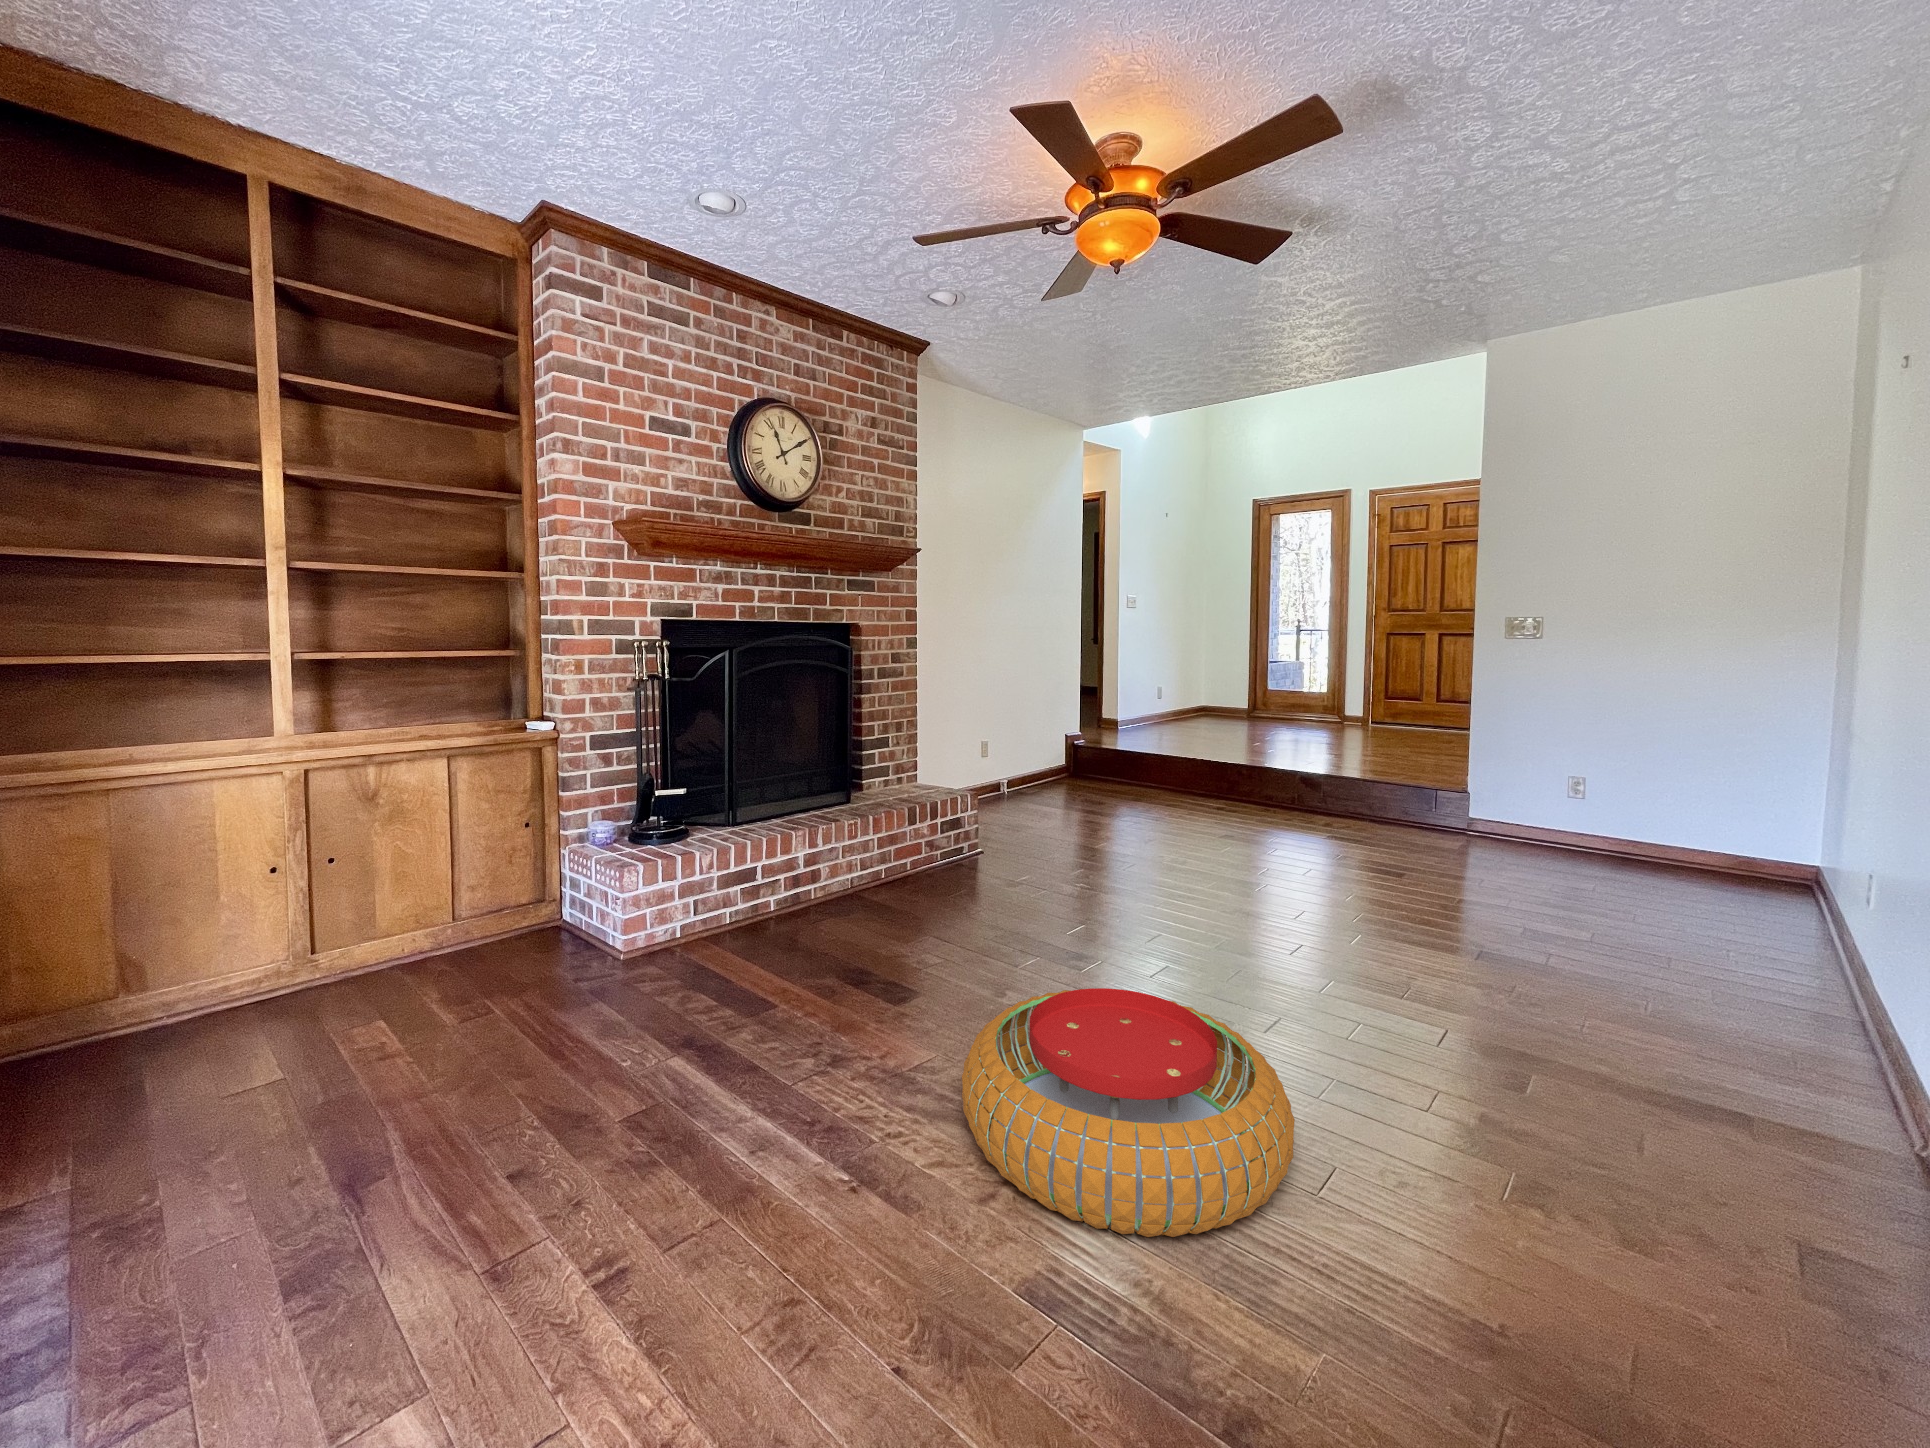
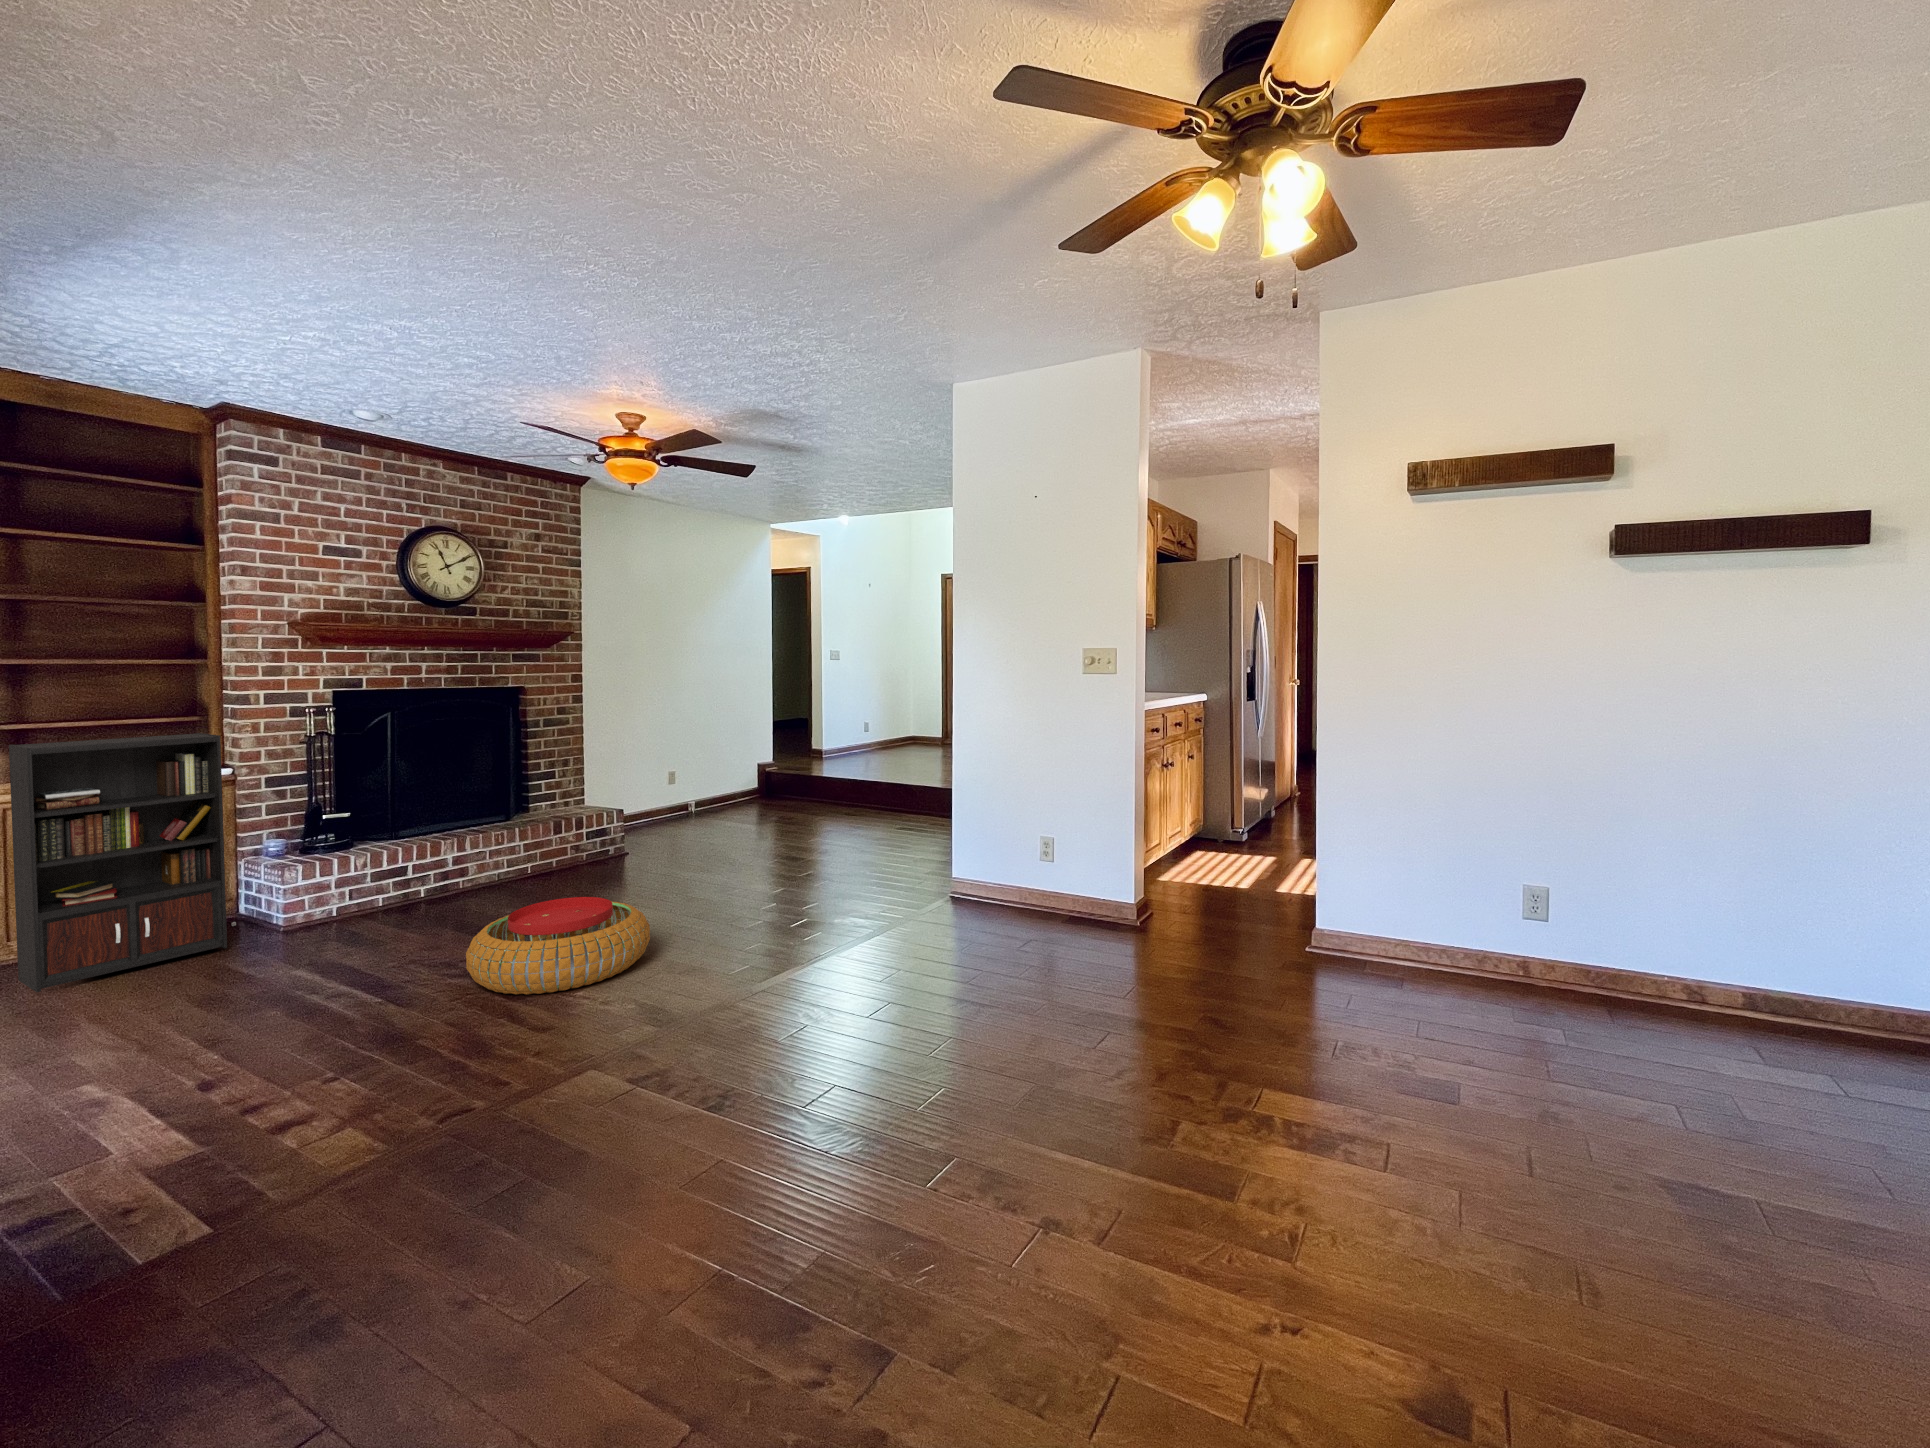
bookcase: none [302,670,564,1062] -> present [9,733,236,992]

